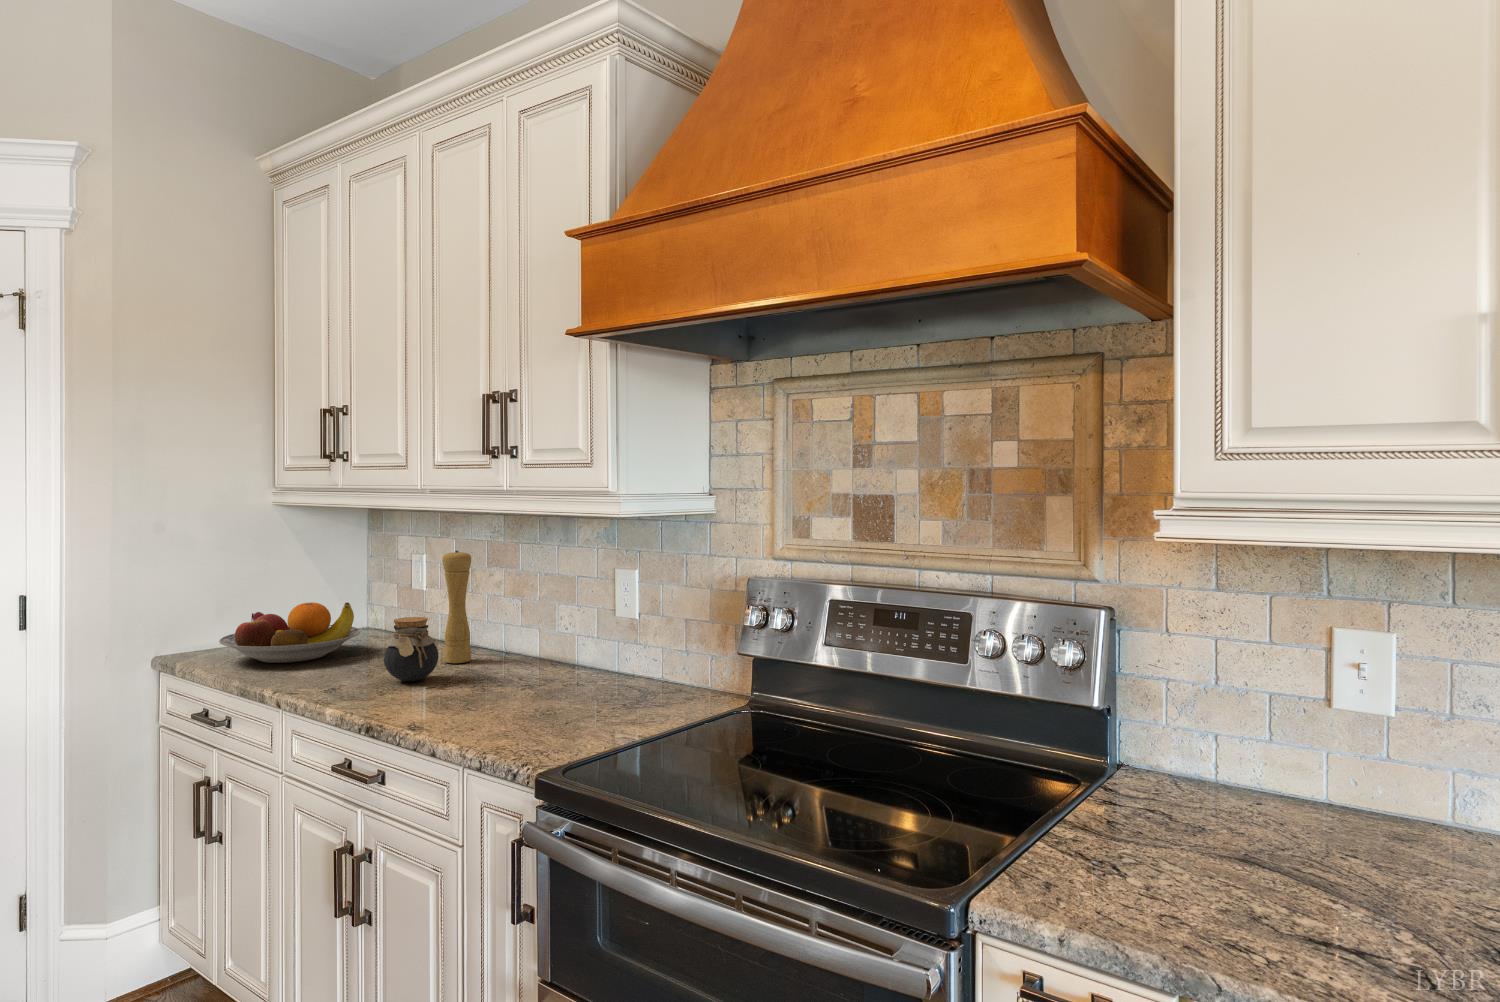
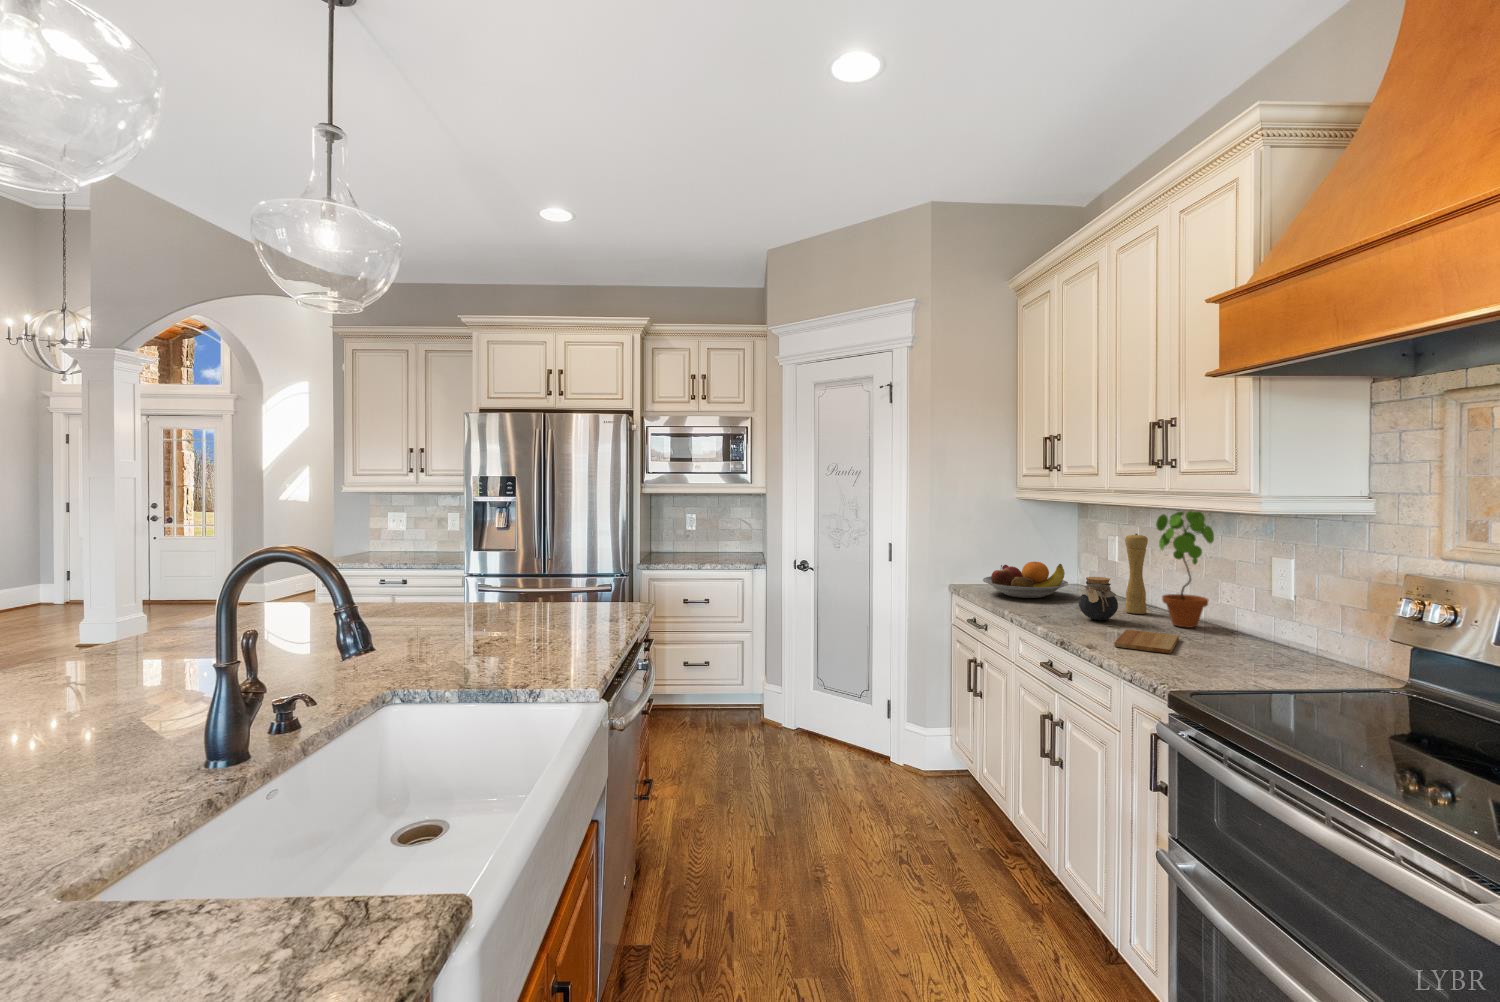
potted plant: none [485,515,553,673] -> present [1156,511,1214,628]
cutting board: none [446,686,521,719] -> present [1114,630,1179,654]

